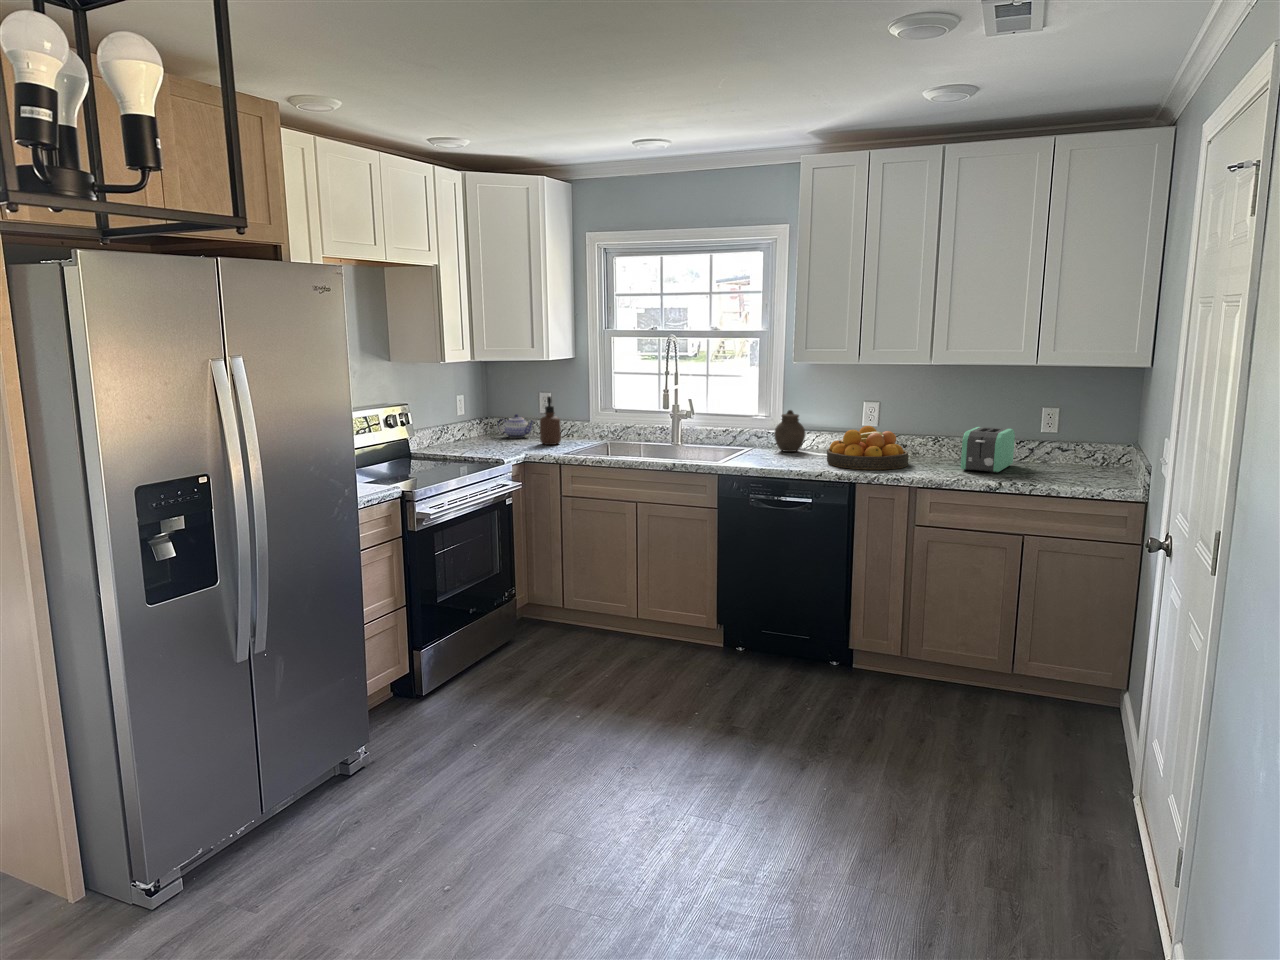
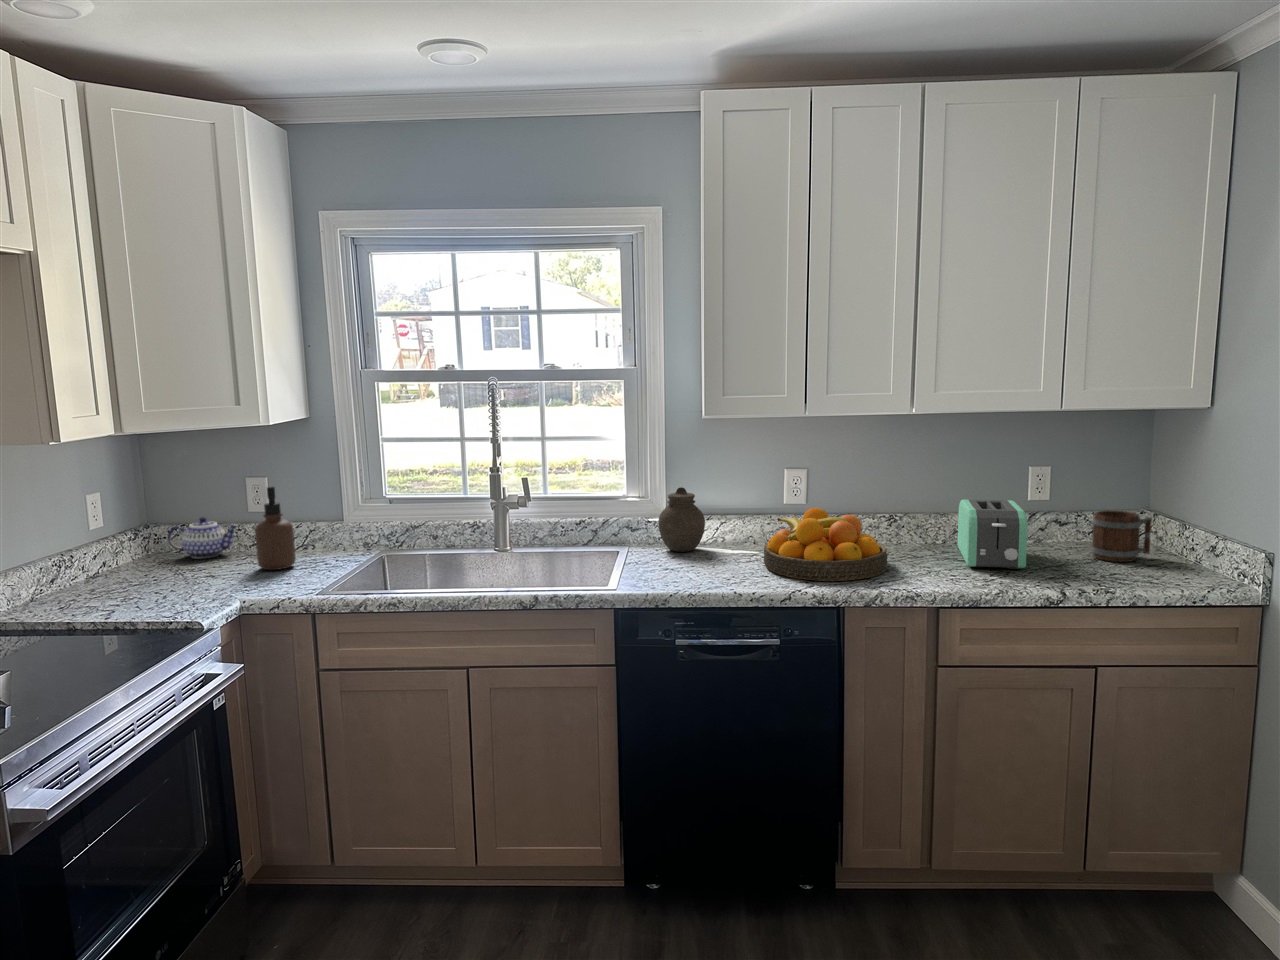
mug: none [1064,440,1111,475] -> present [1091,510,1152,562]

